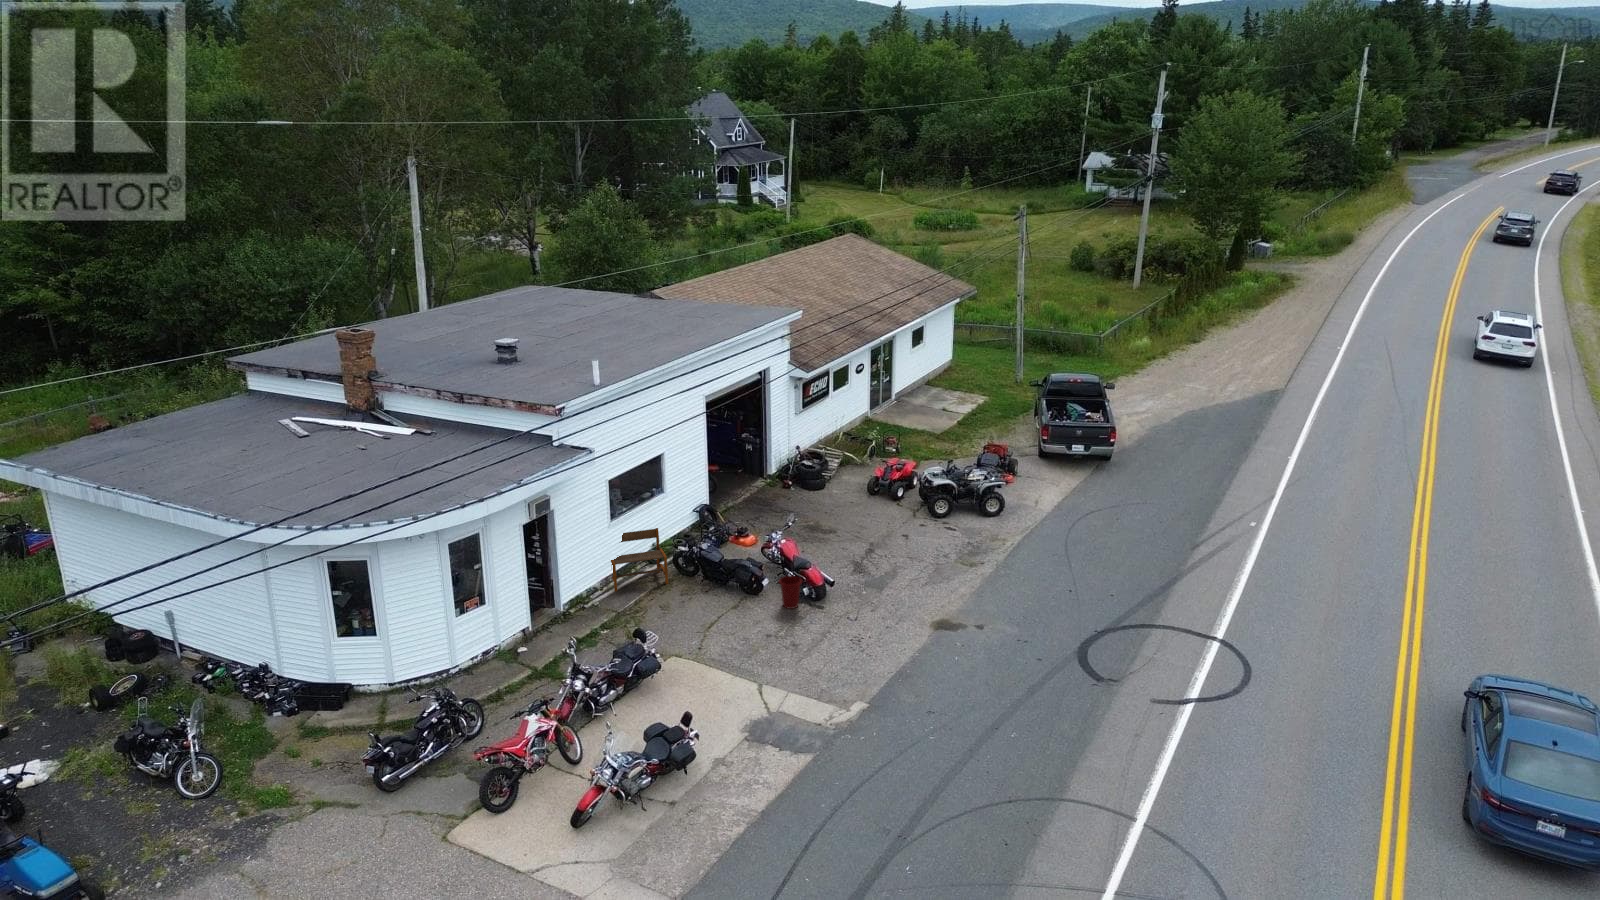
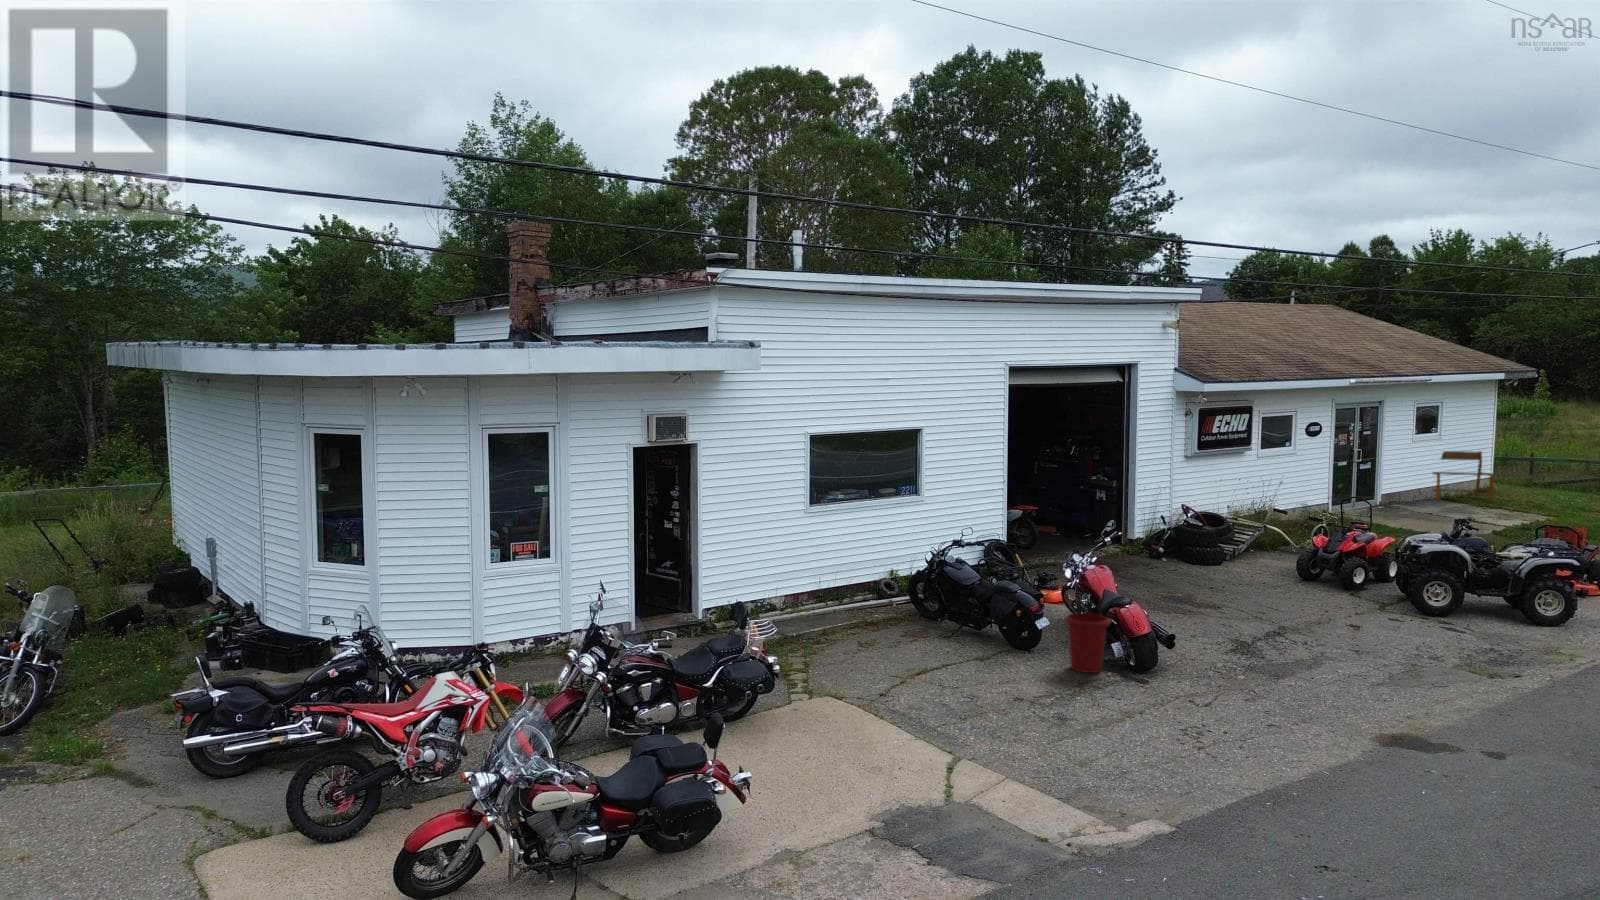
bench: present [611,528,668,592] -> present [1431,451,1494,502]

